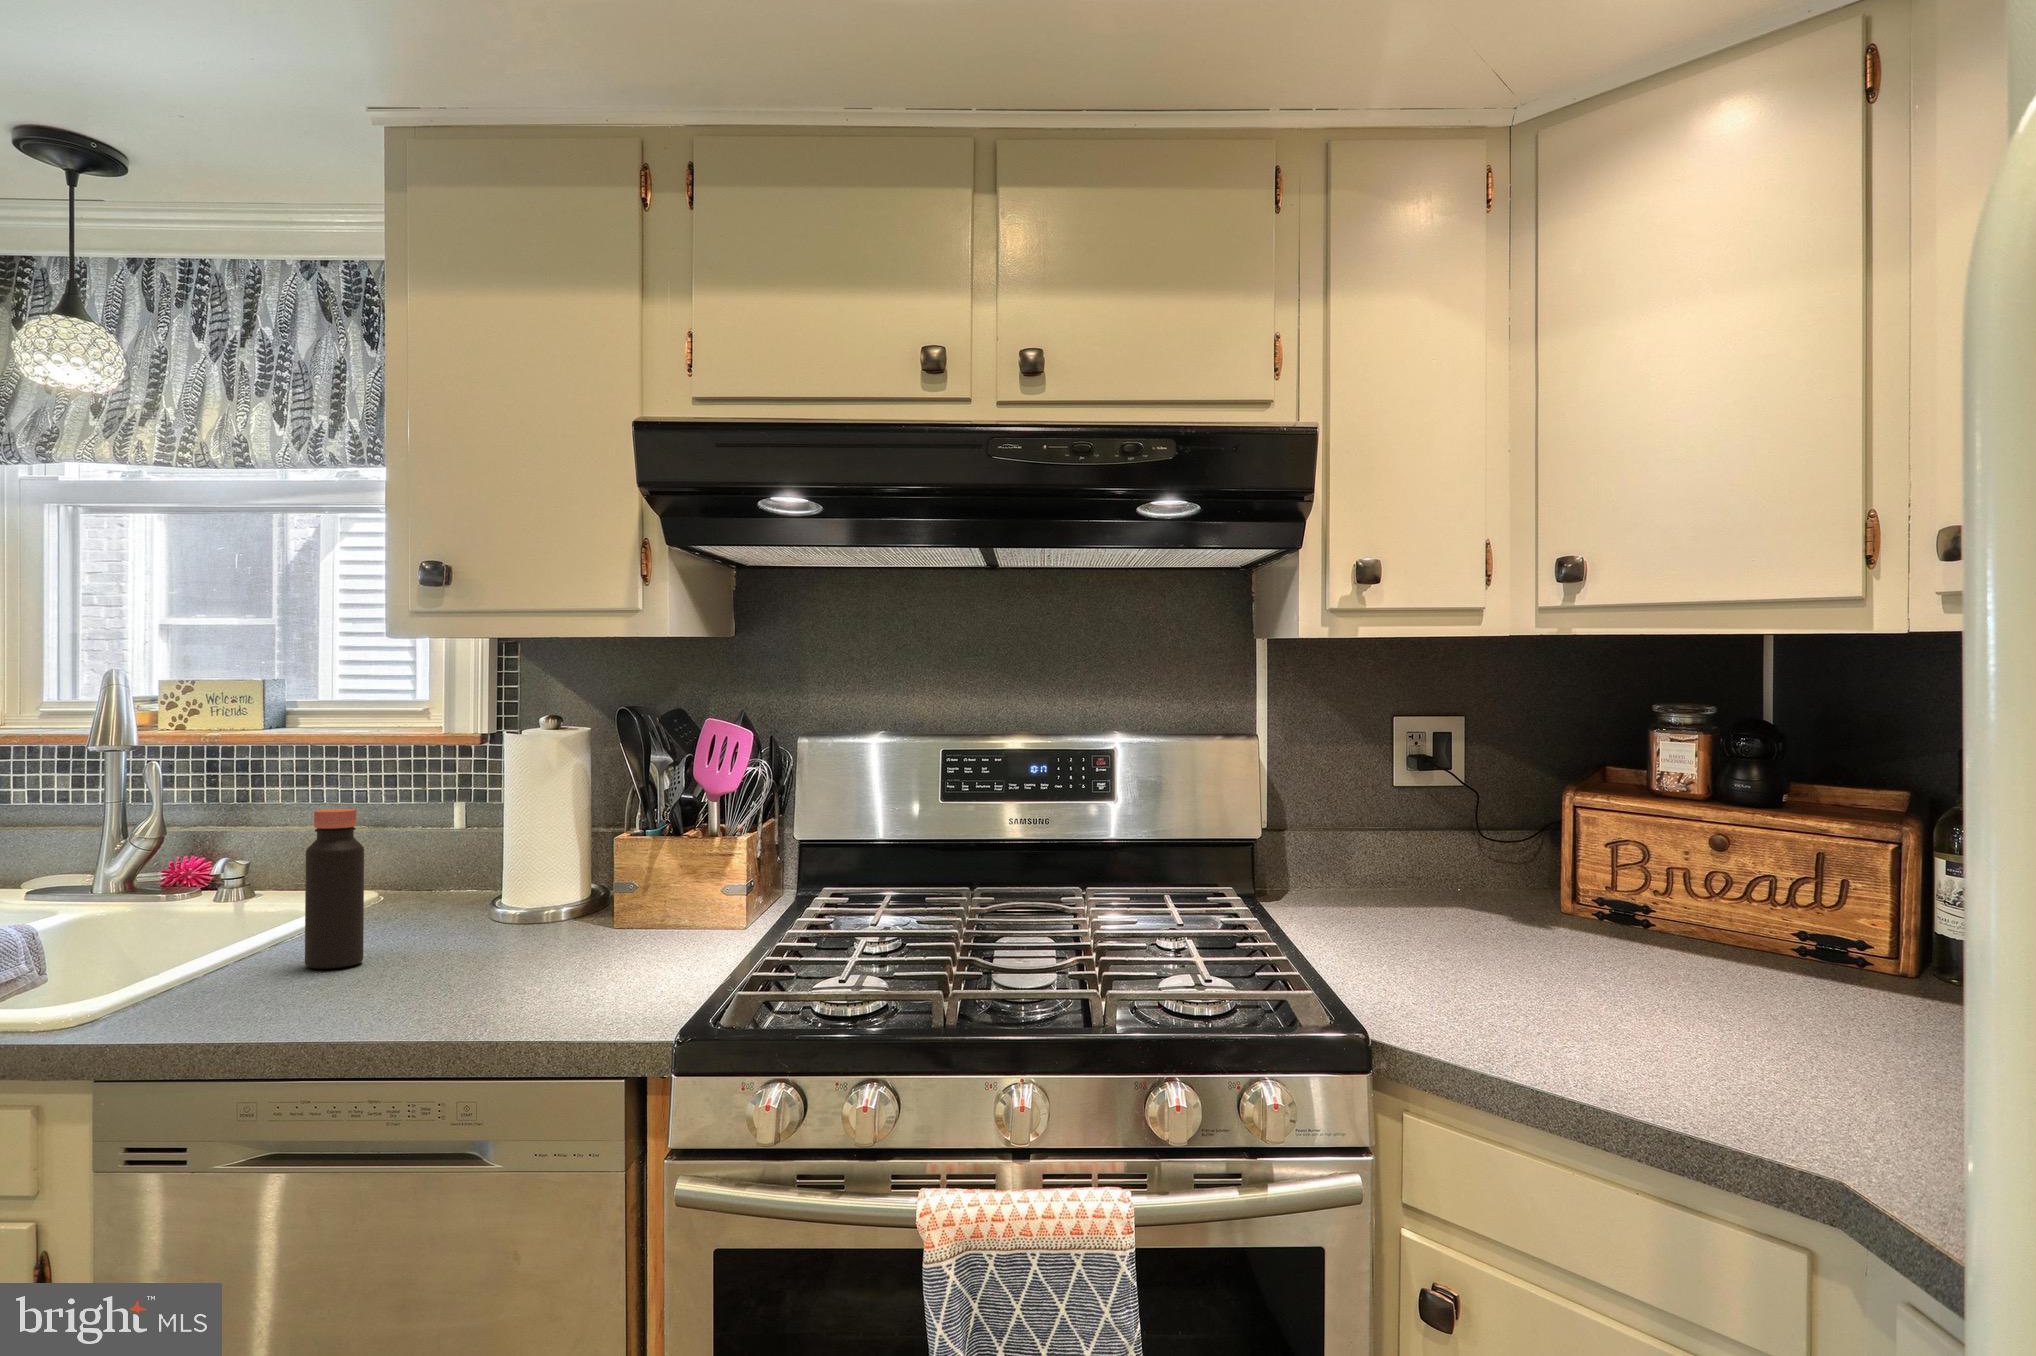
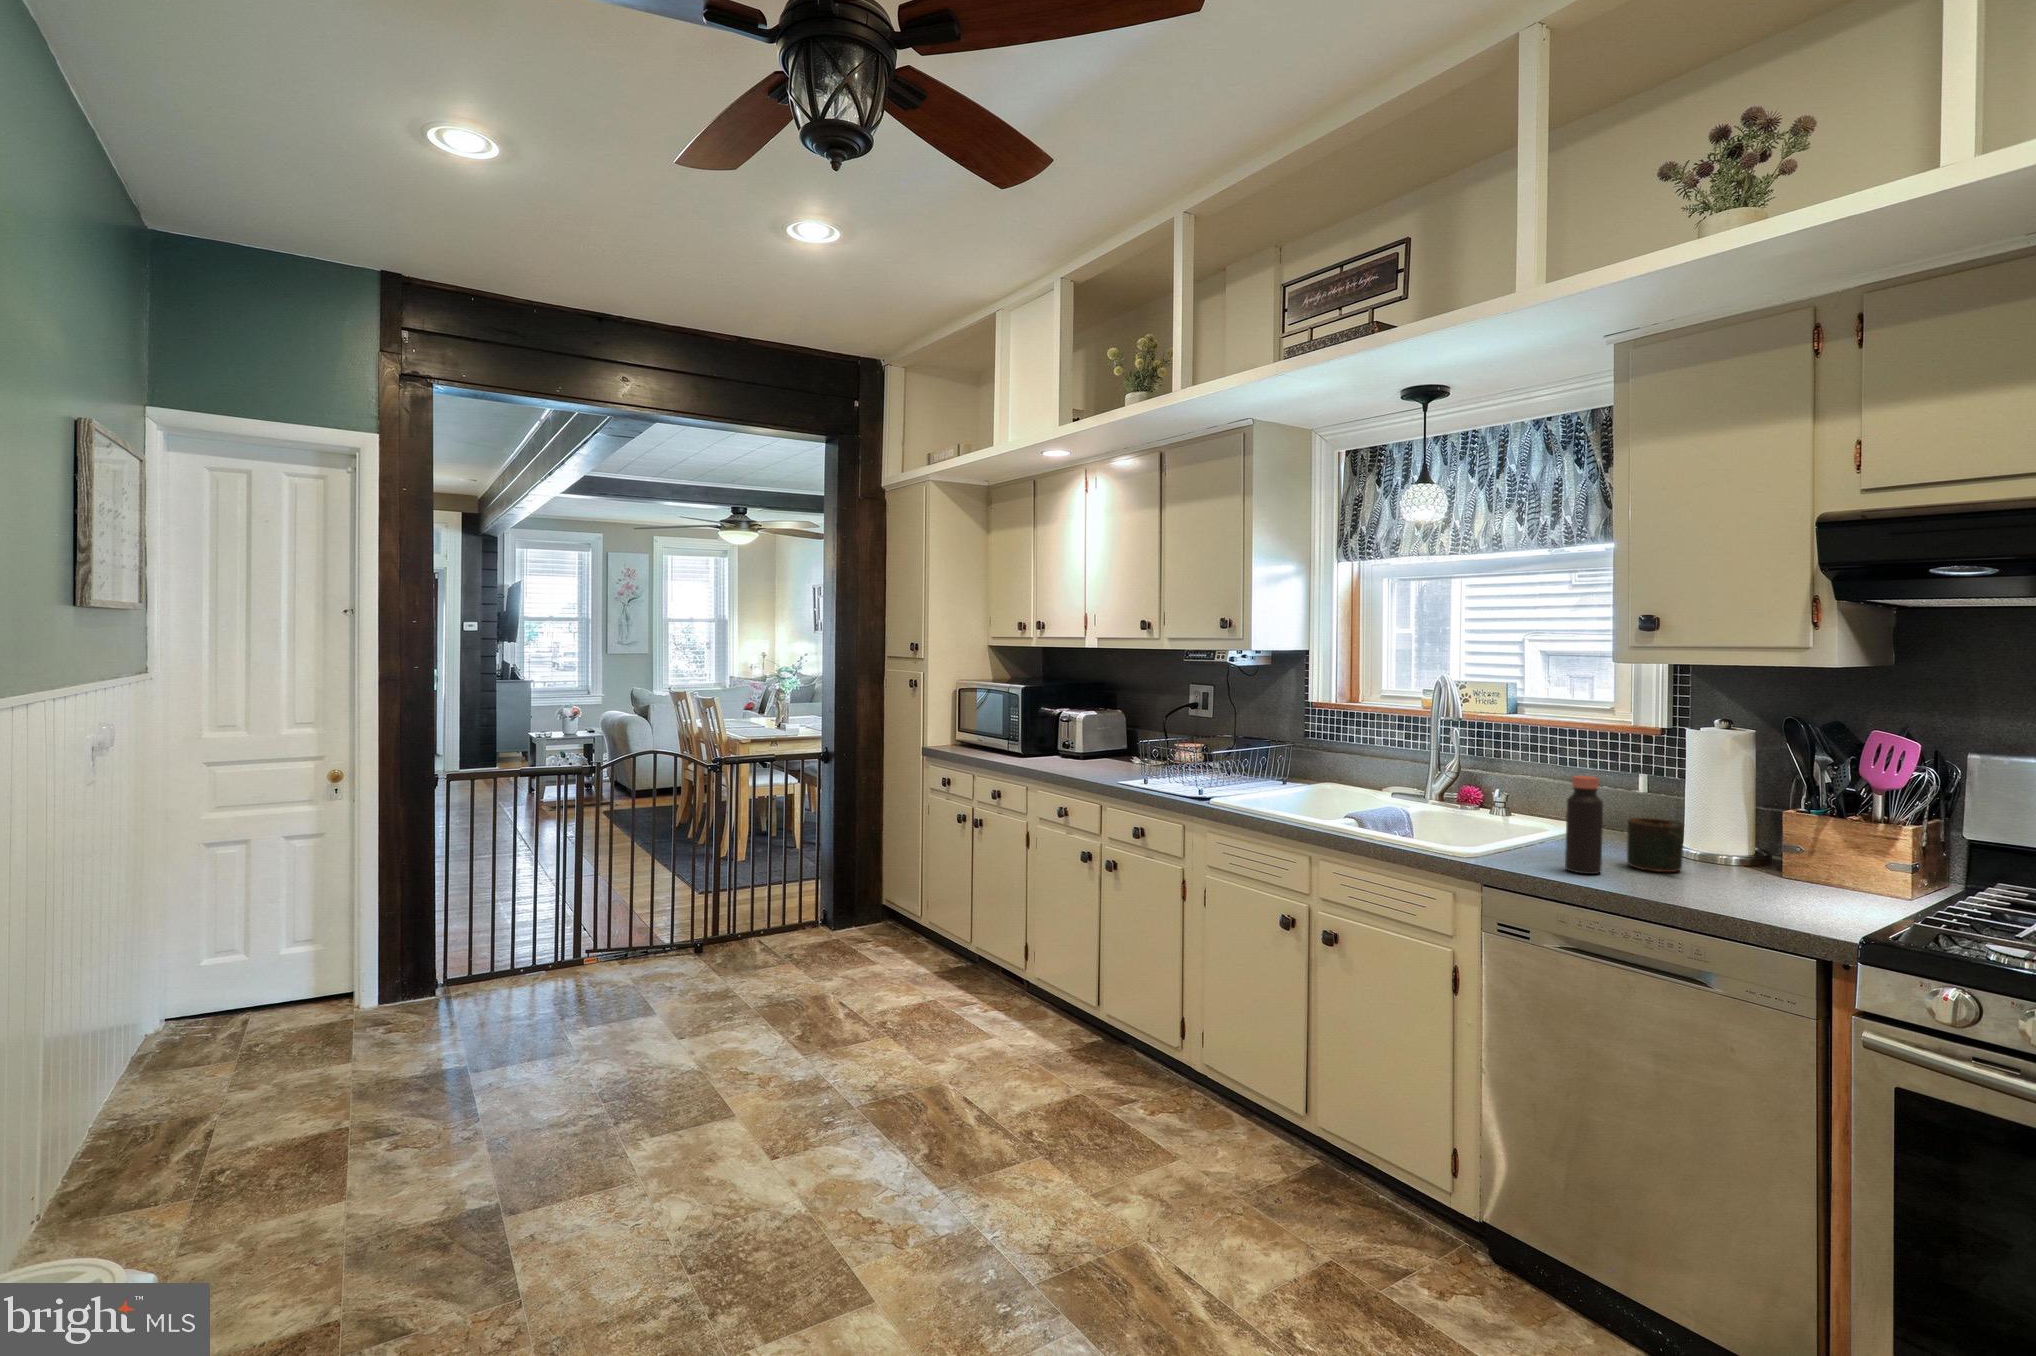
mug: none [409,865,490,946] -> present [1627,818,1684,872]

